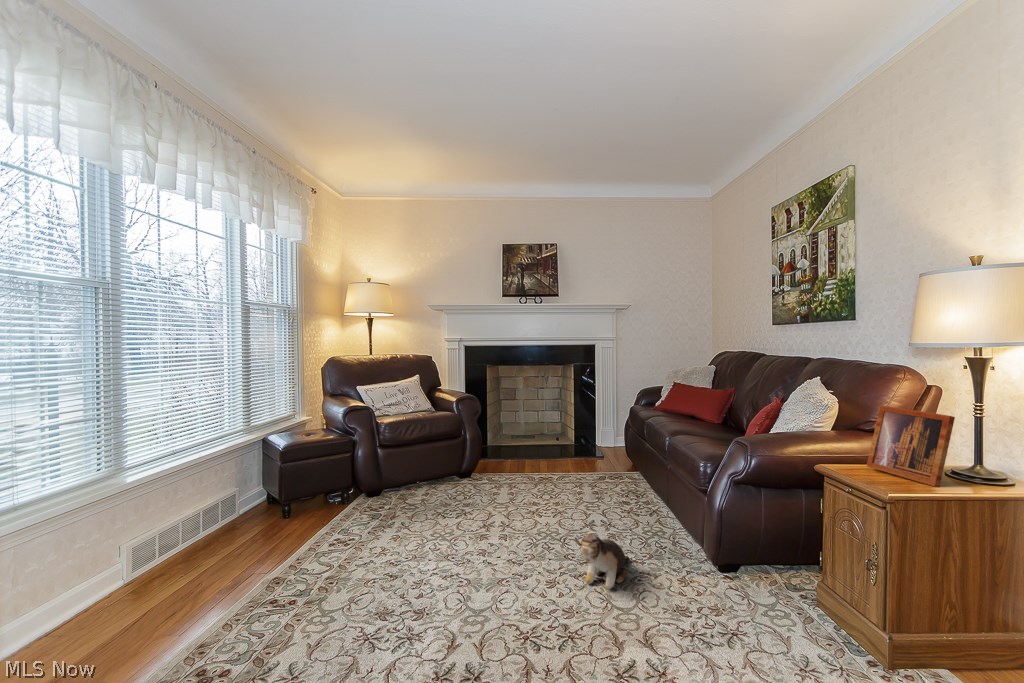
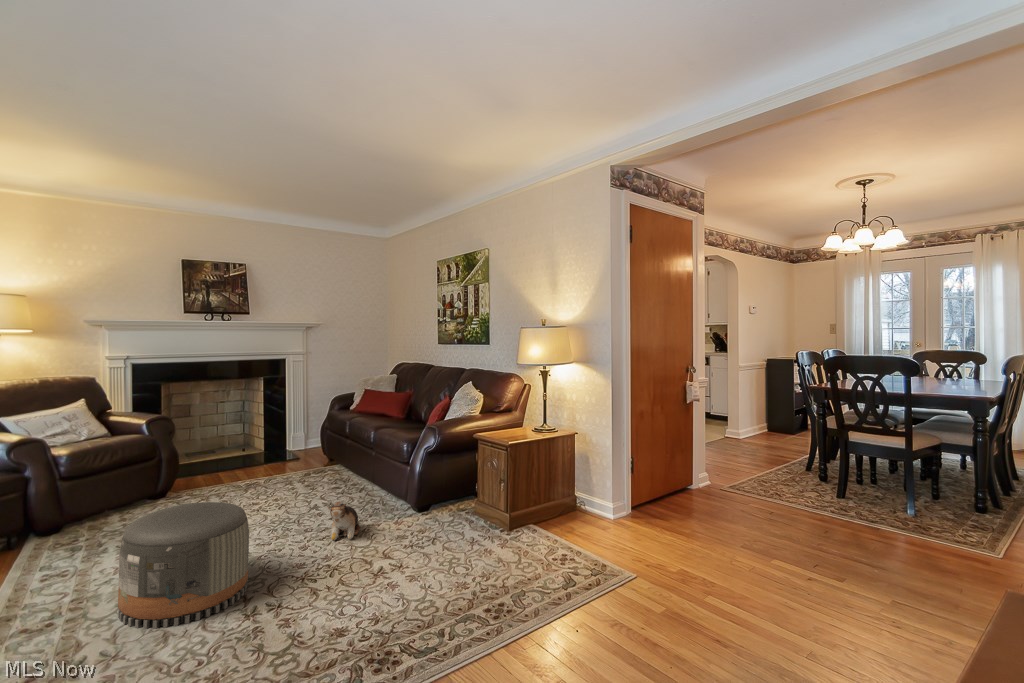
picture frame: present [867,405,955,487] -> none [497,395,533,434]
pouf: none [340,504,468,658] -> present [118,502,249,629]

